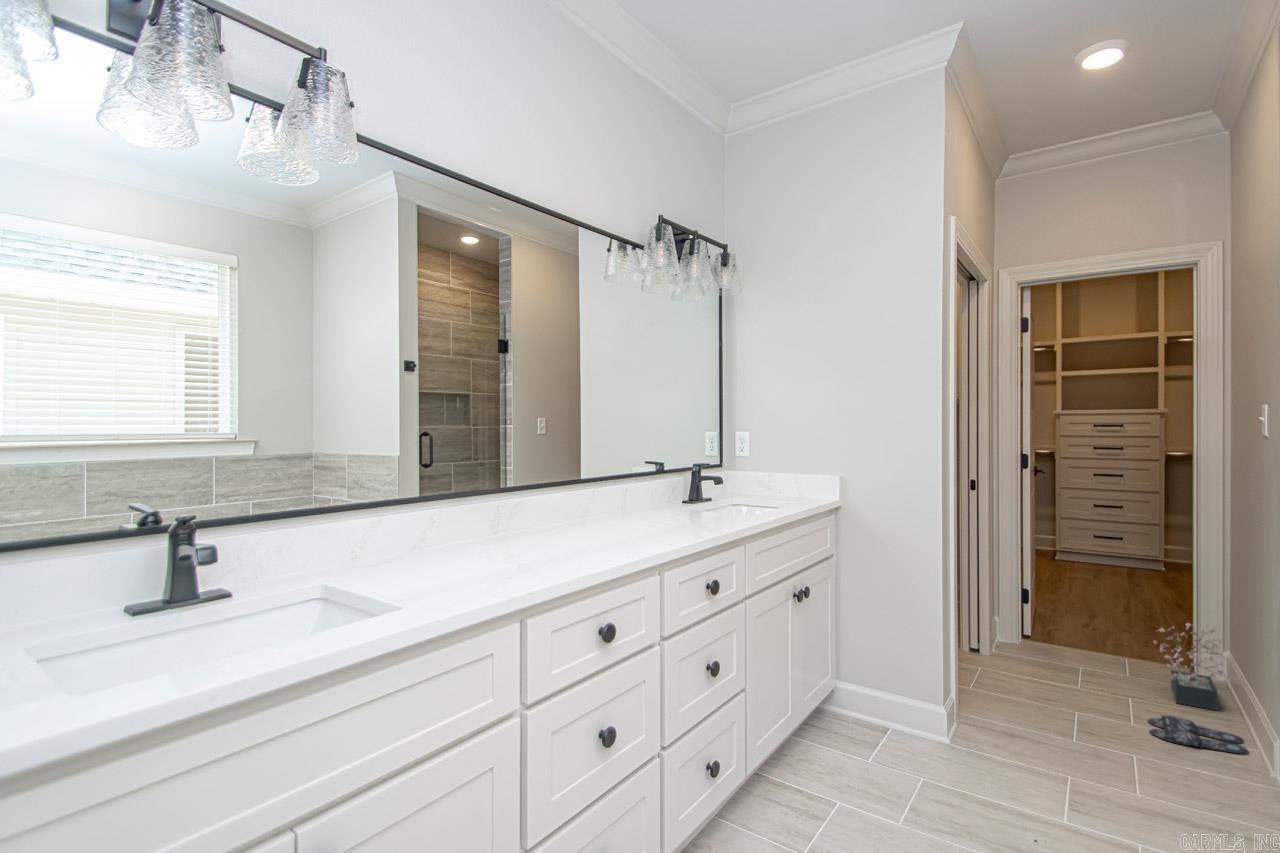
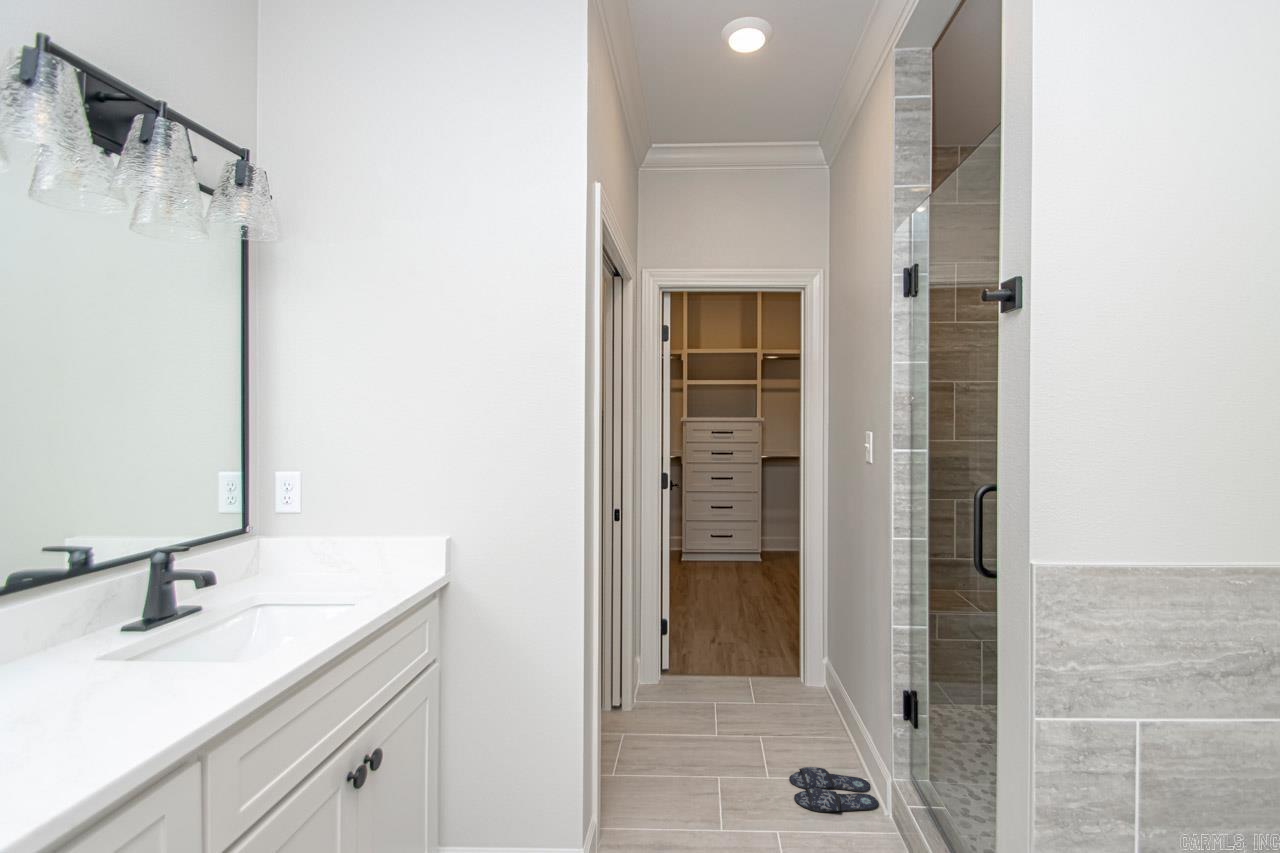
decorative plant: present [1154,623,1227,710] -> none [783,648,848,742]

